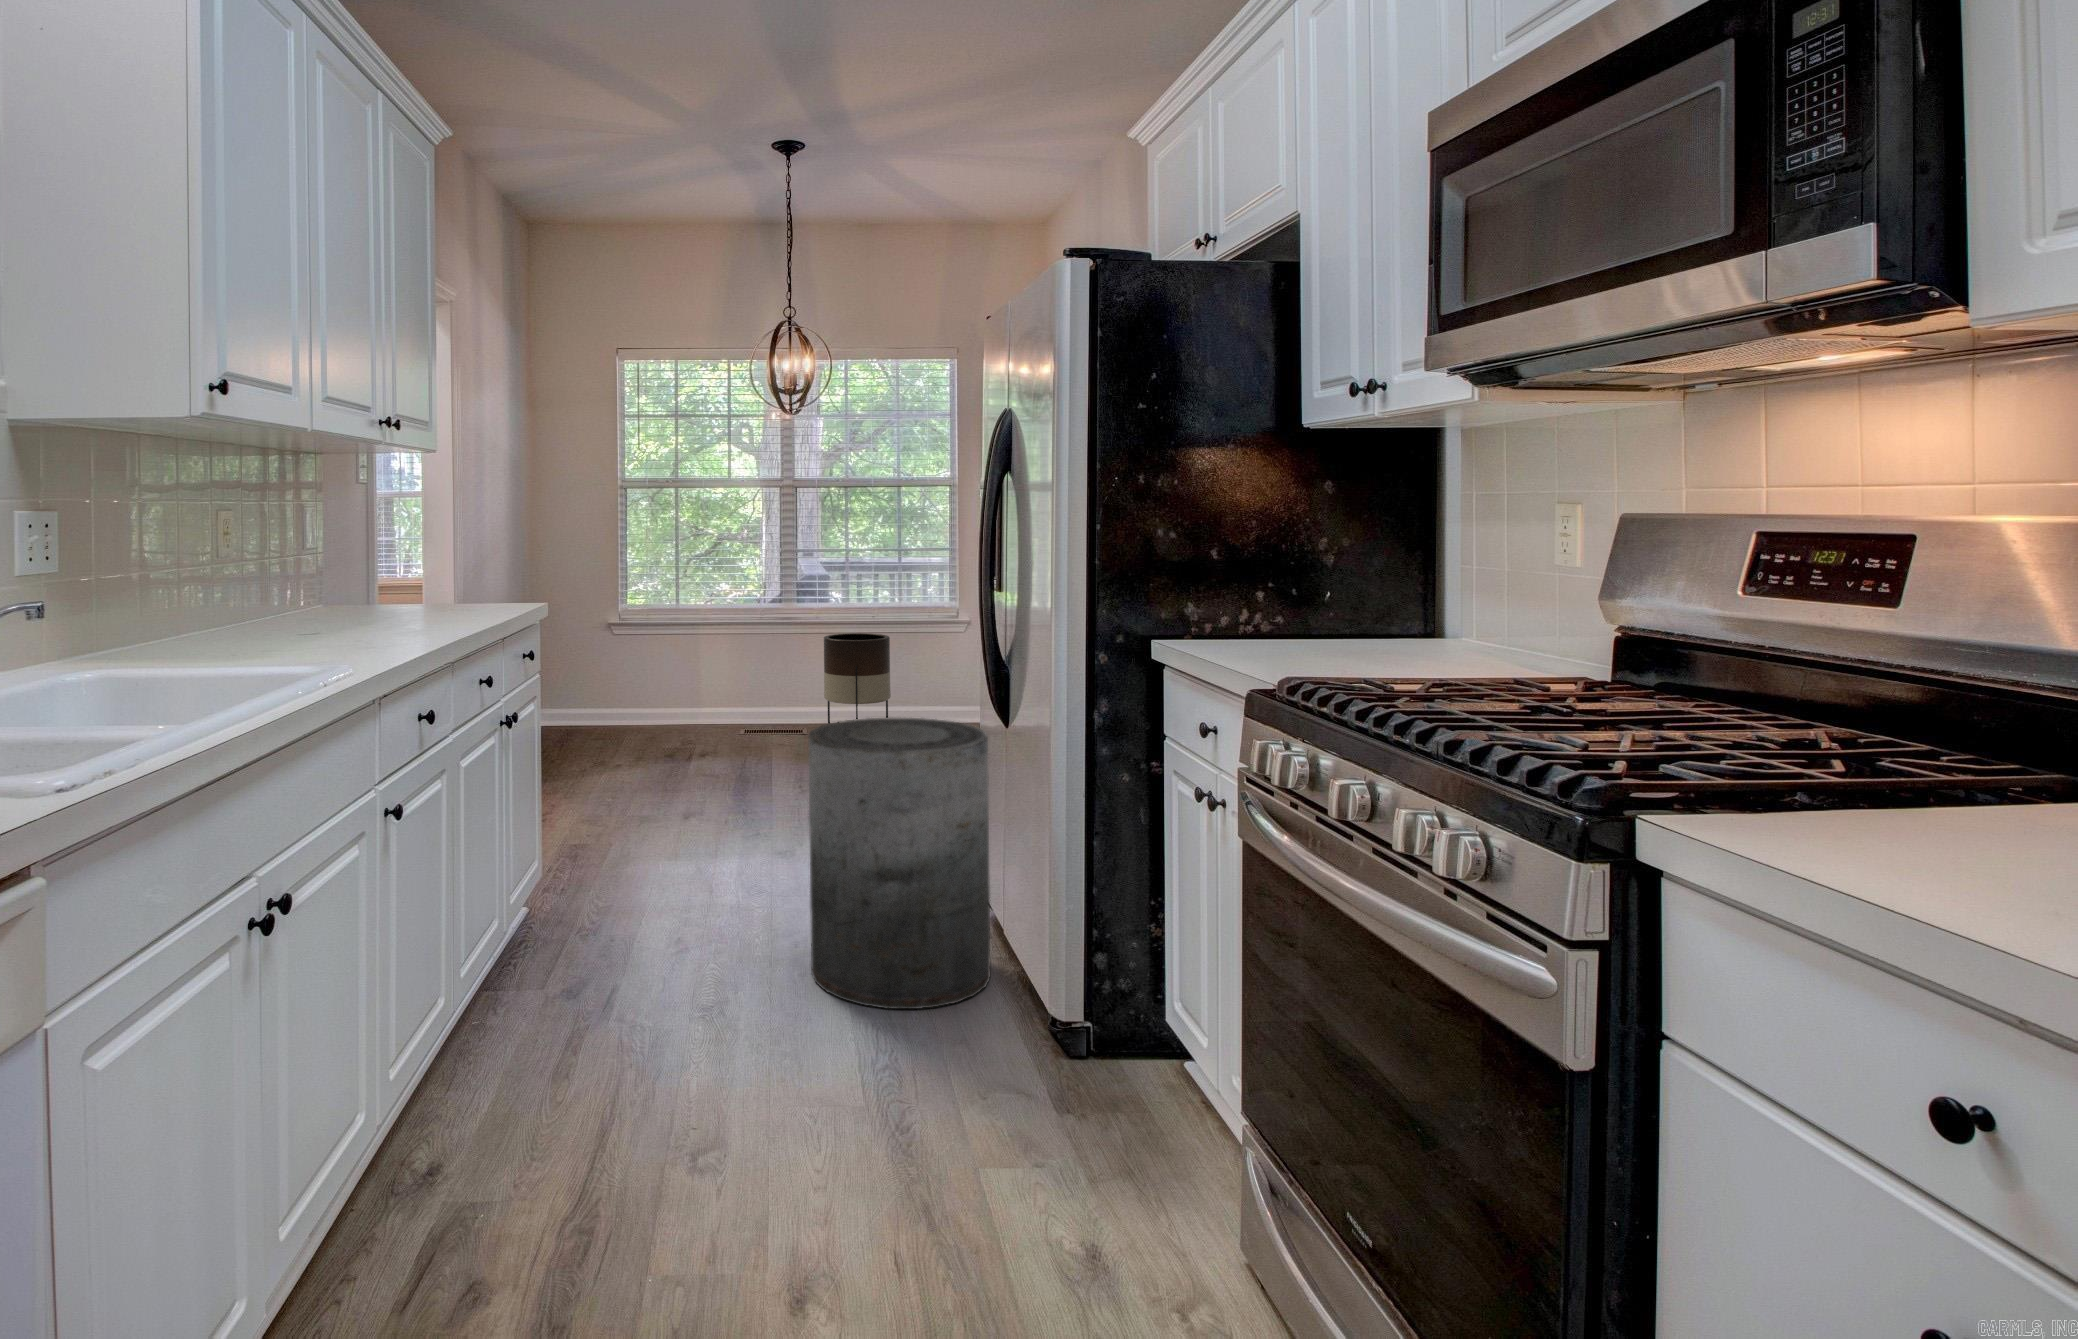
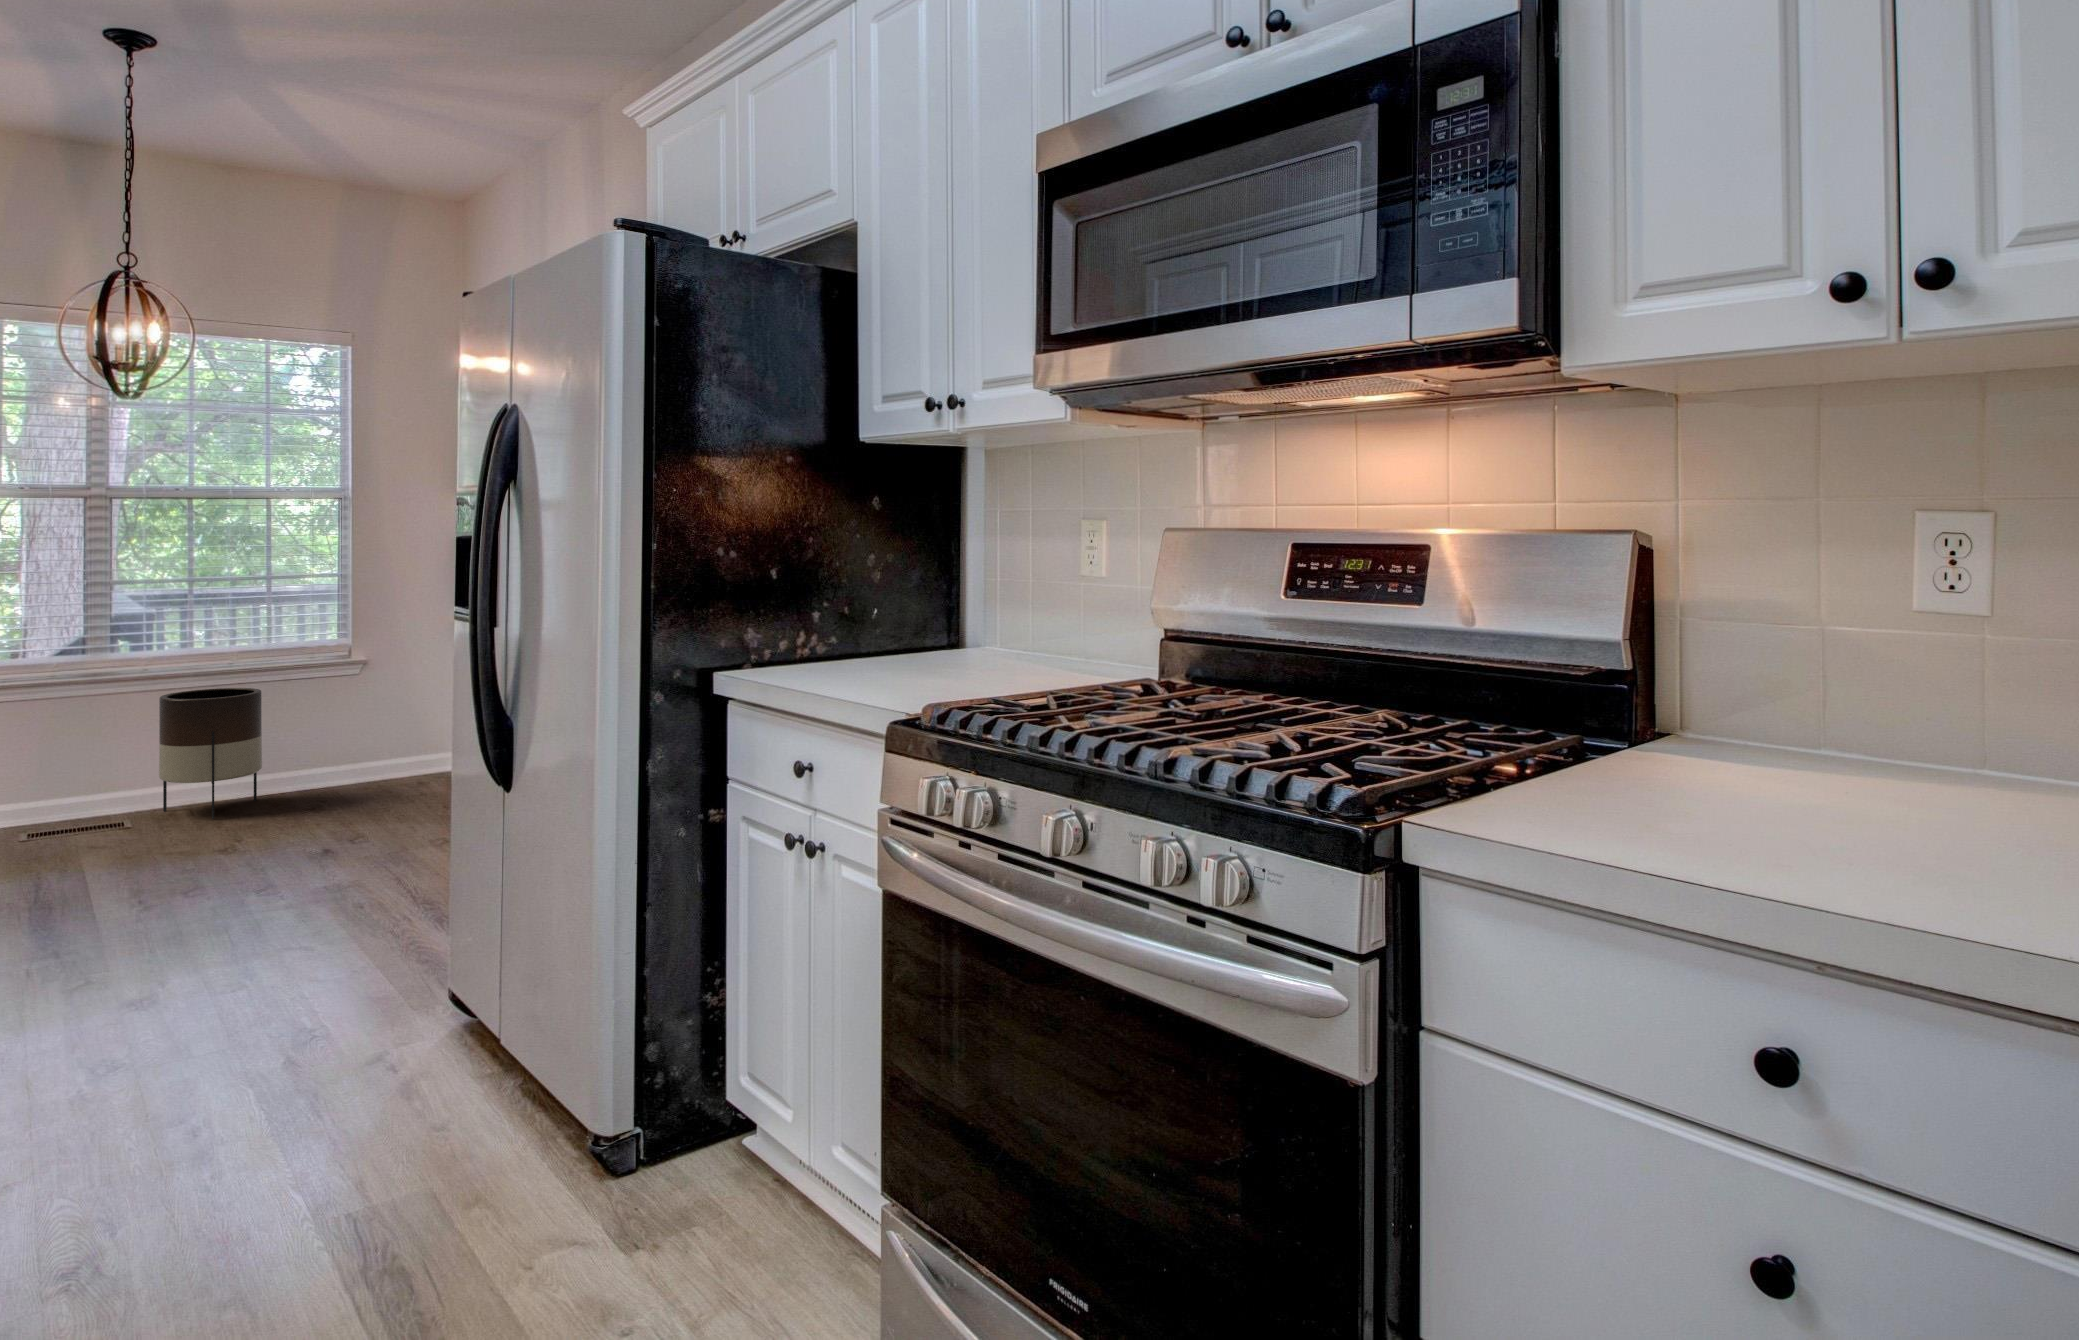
trash can: present [809,718,990,1009] -> none [227,792,492,1197]

